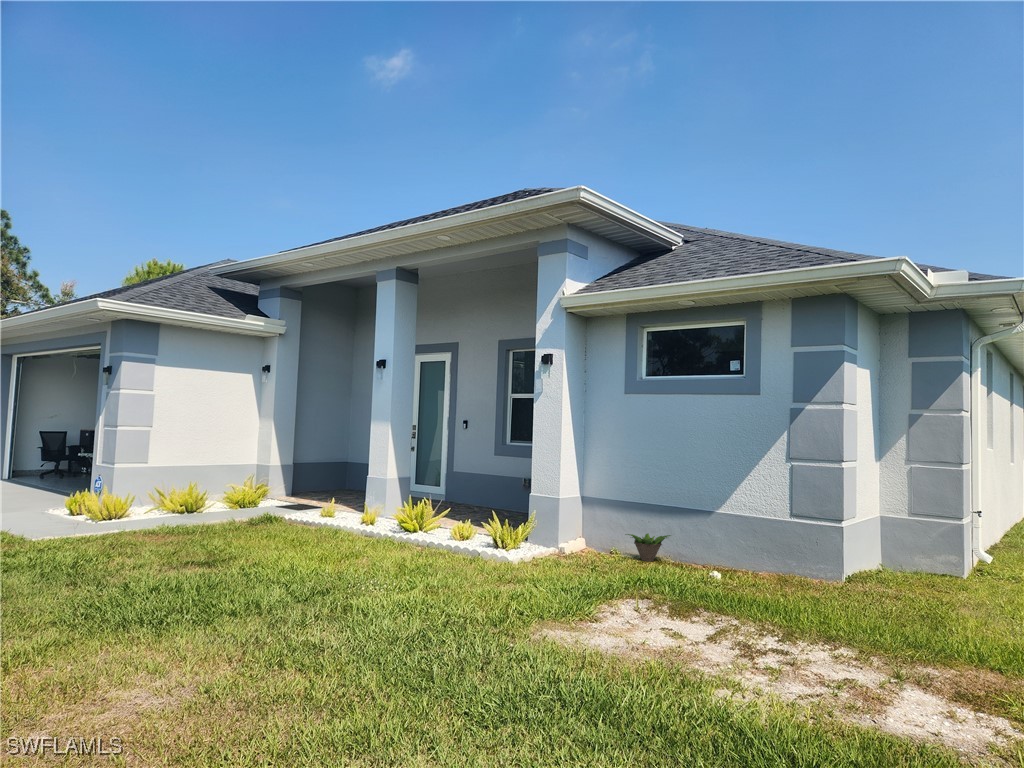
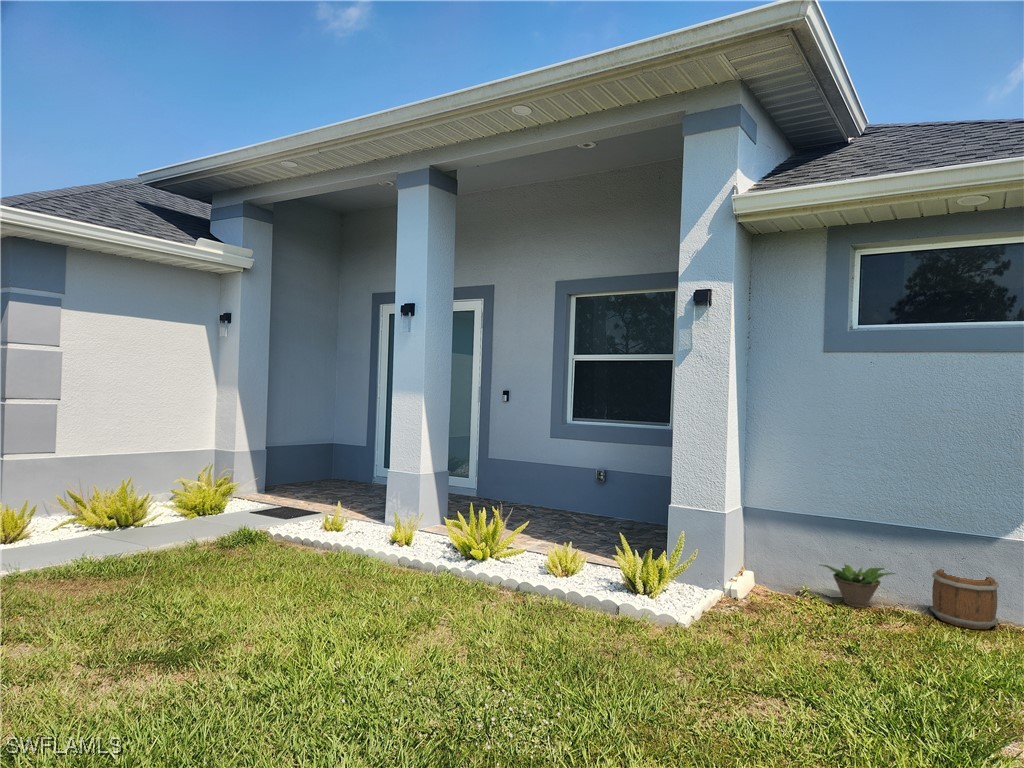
bucket: none [690,534,727,572] -> present [931,569,999,629]

